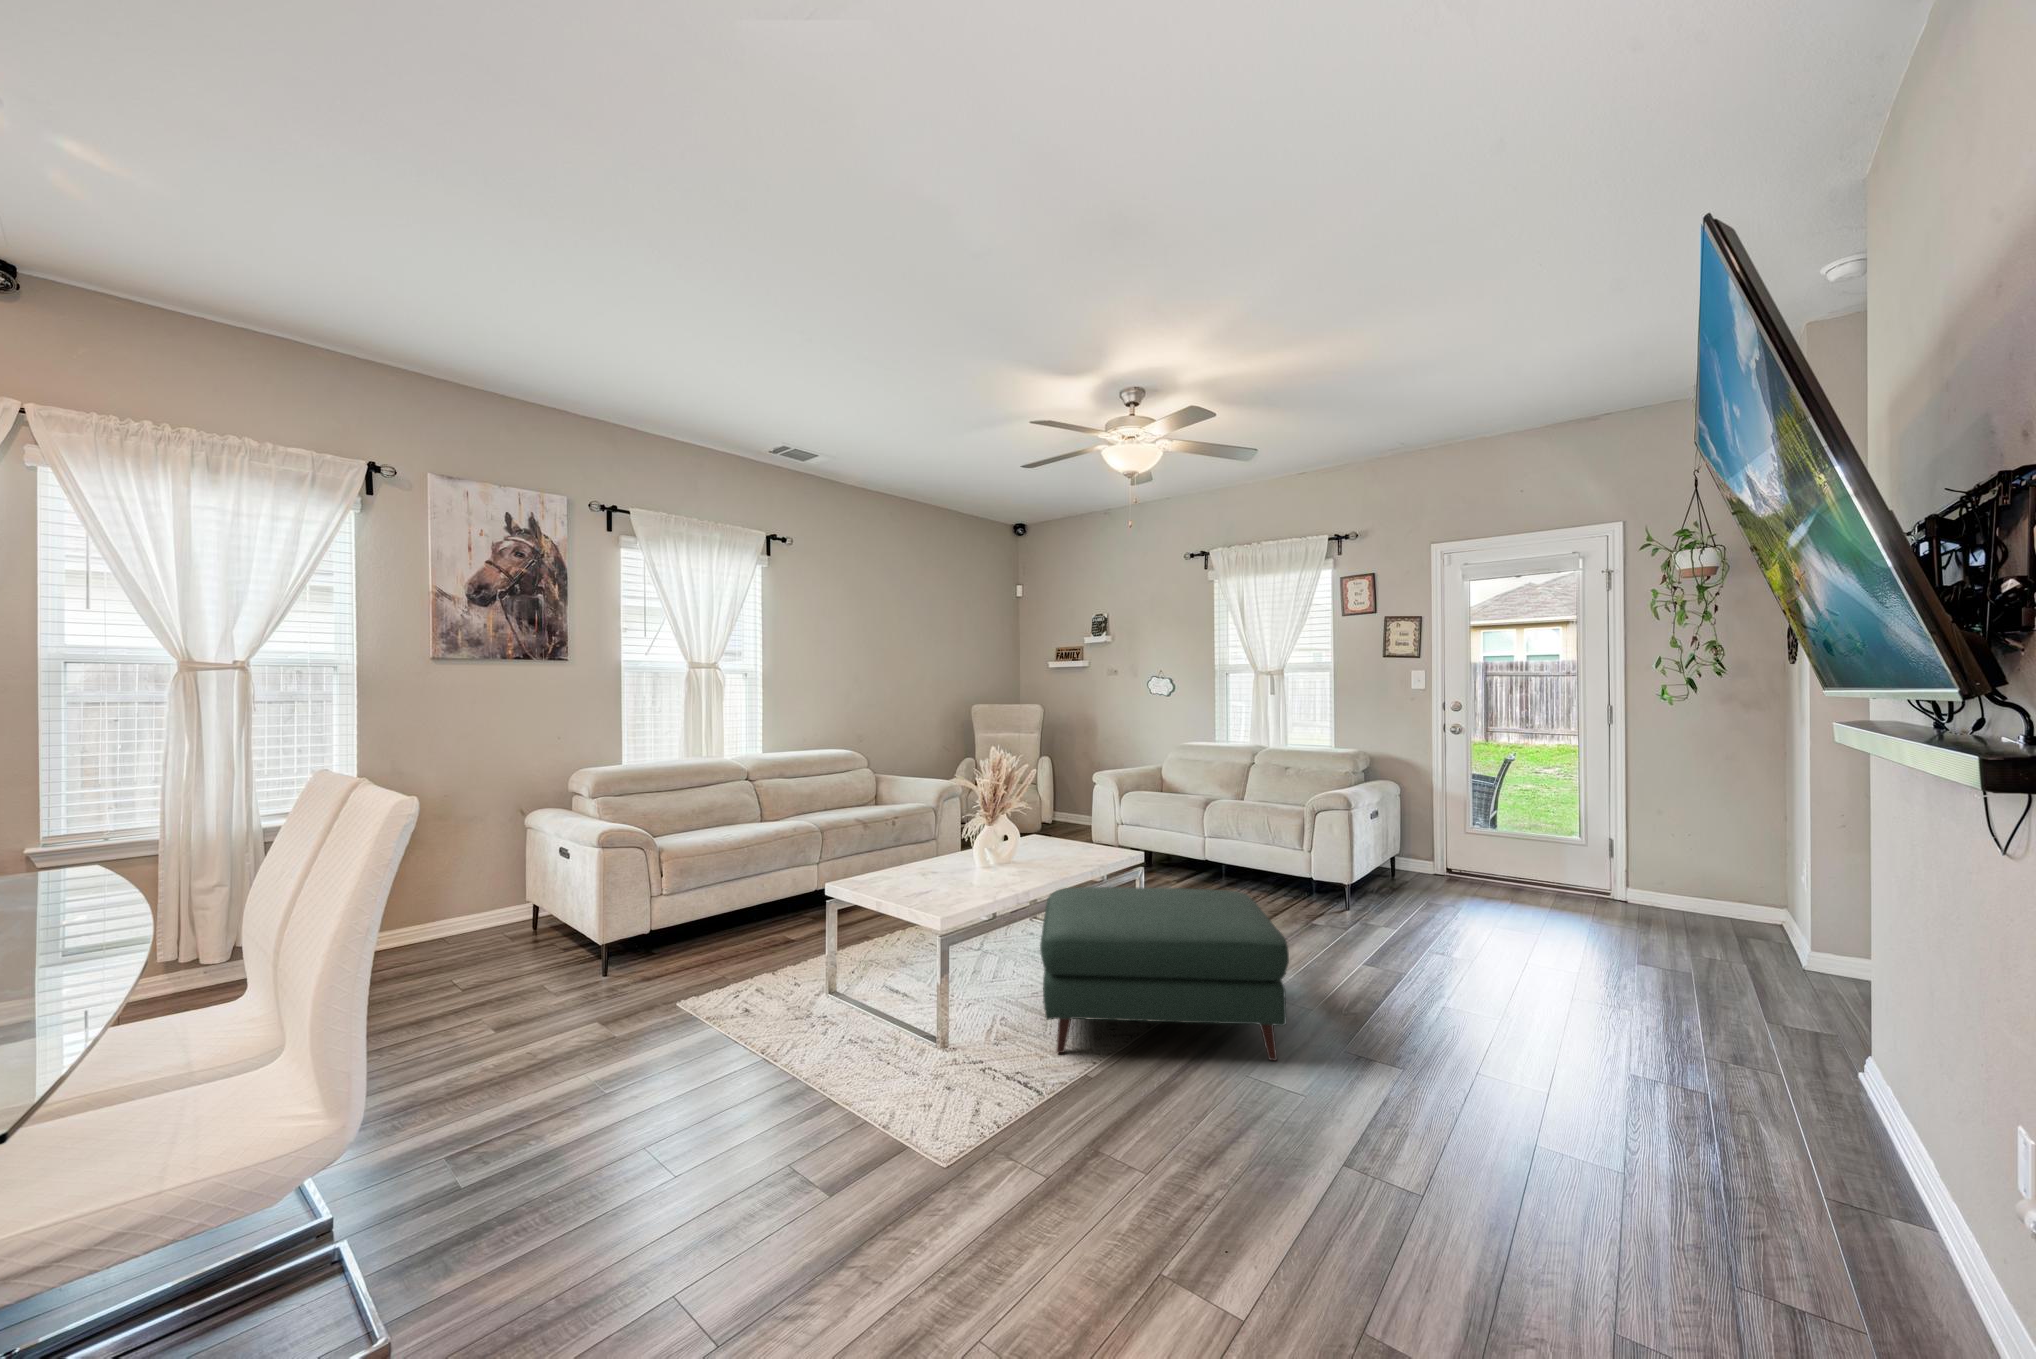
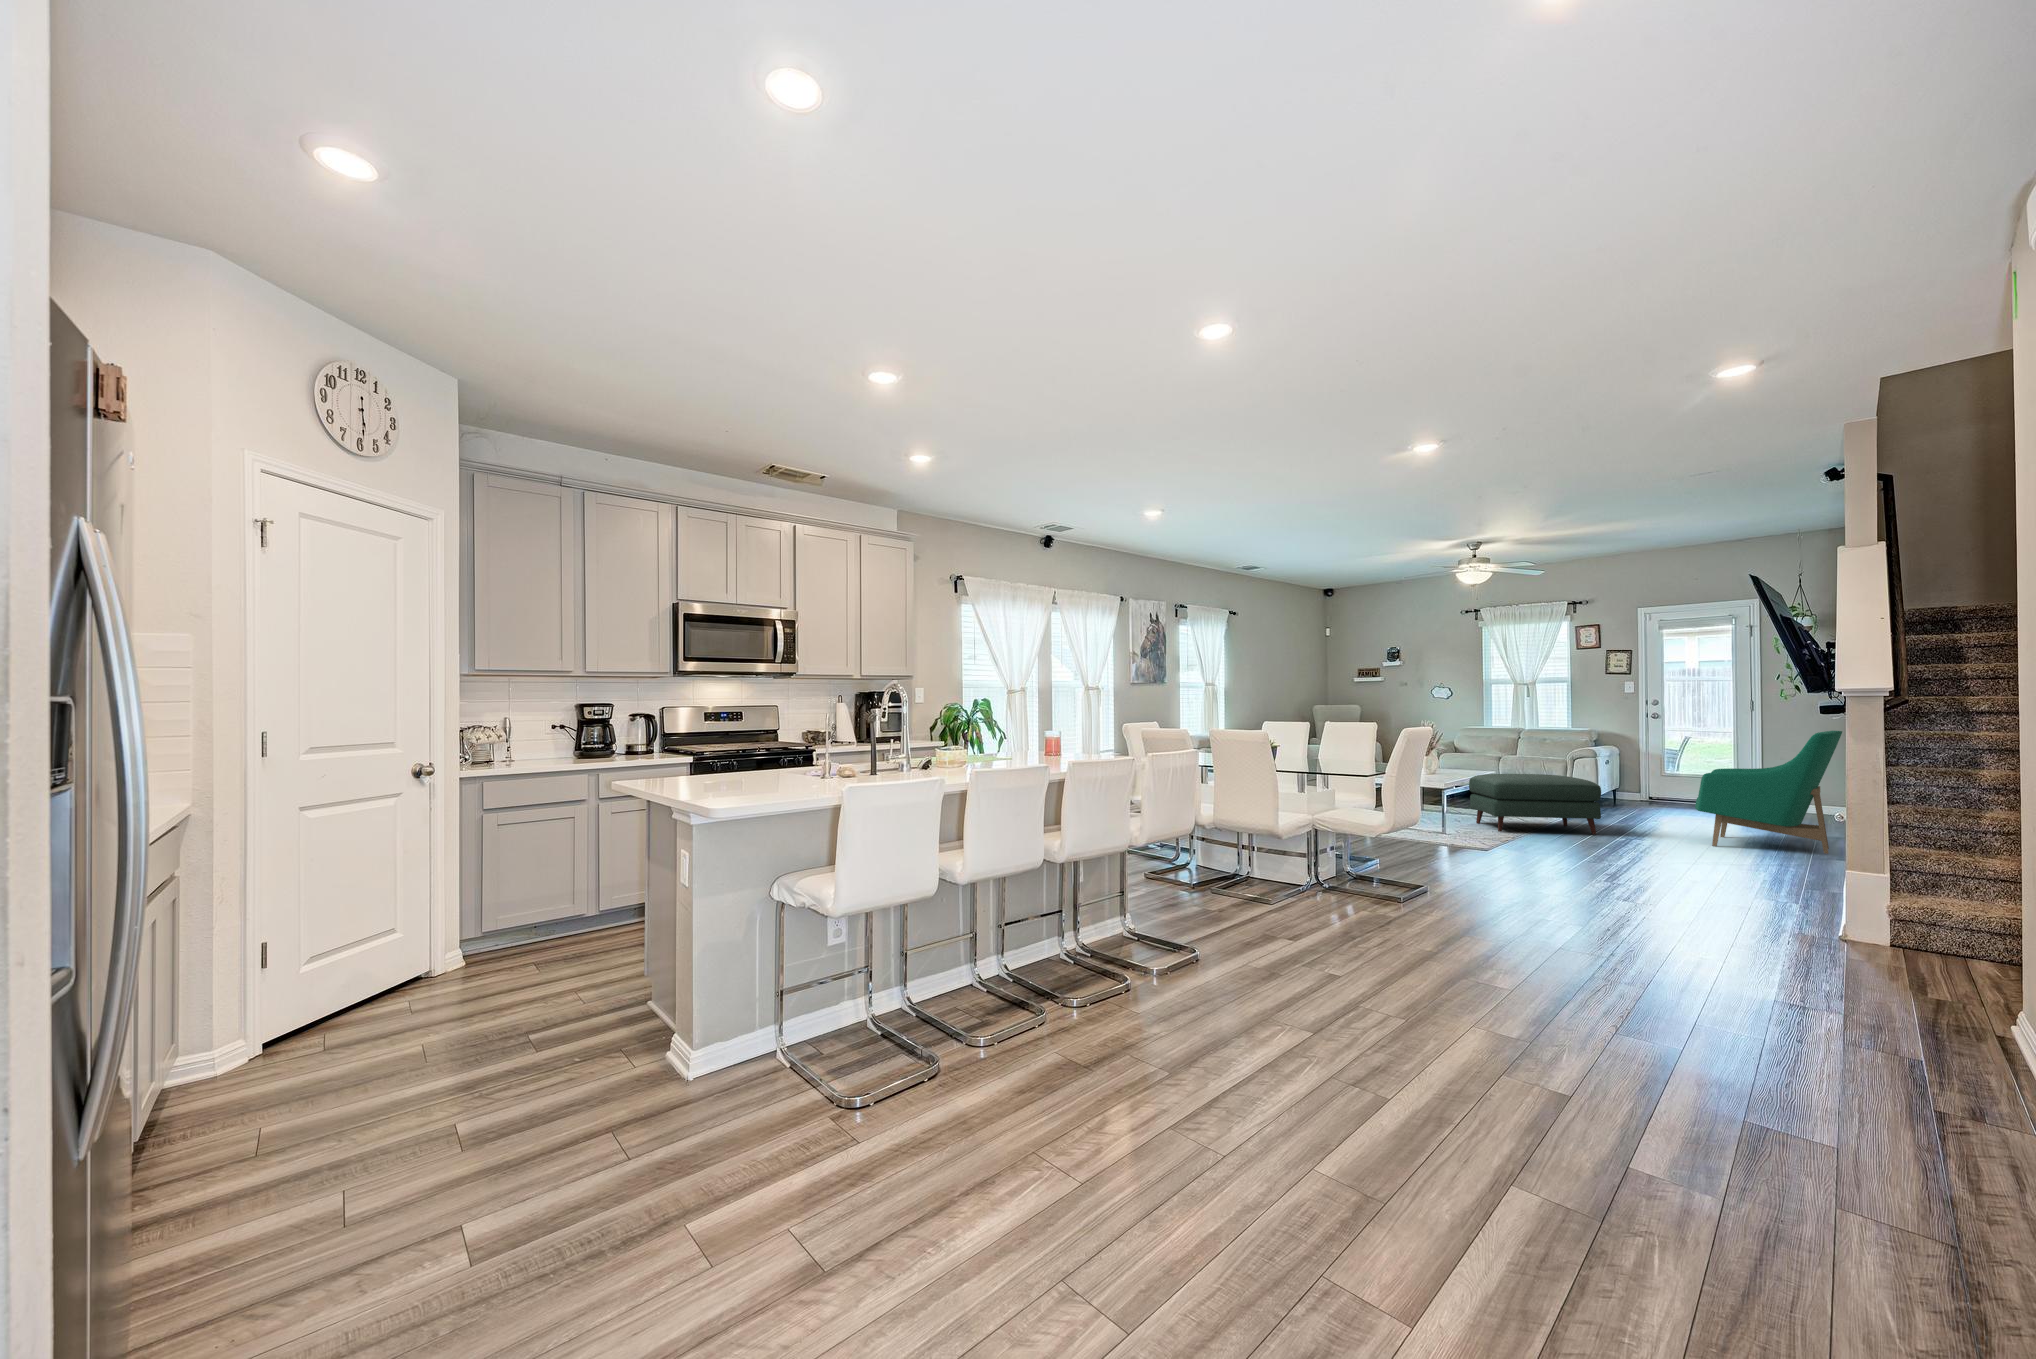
armchair: none [1499,819,1896,1208] -> present [1695,731,1842,854]

